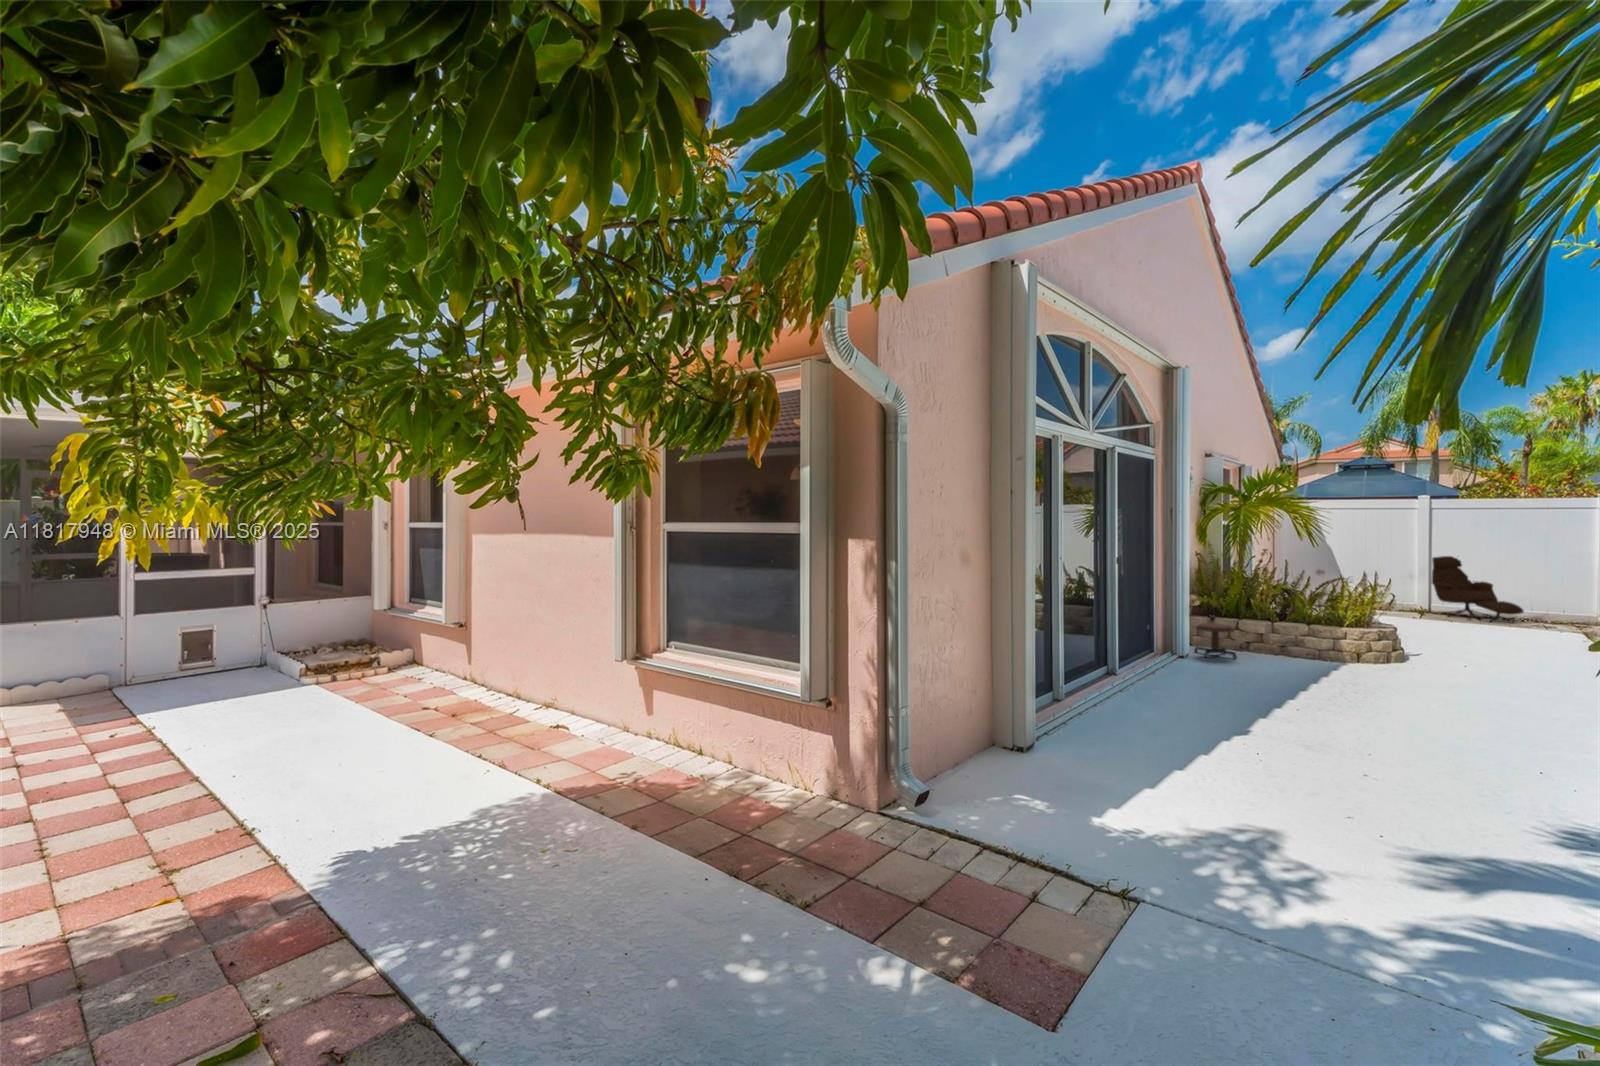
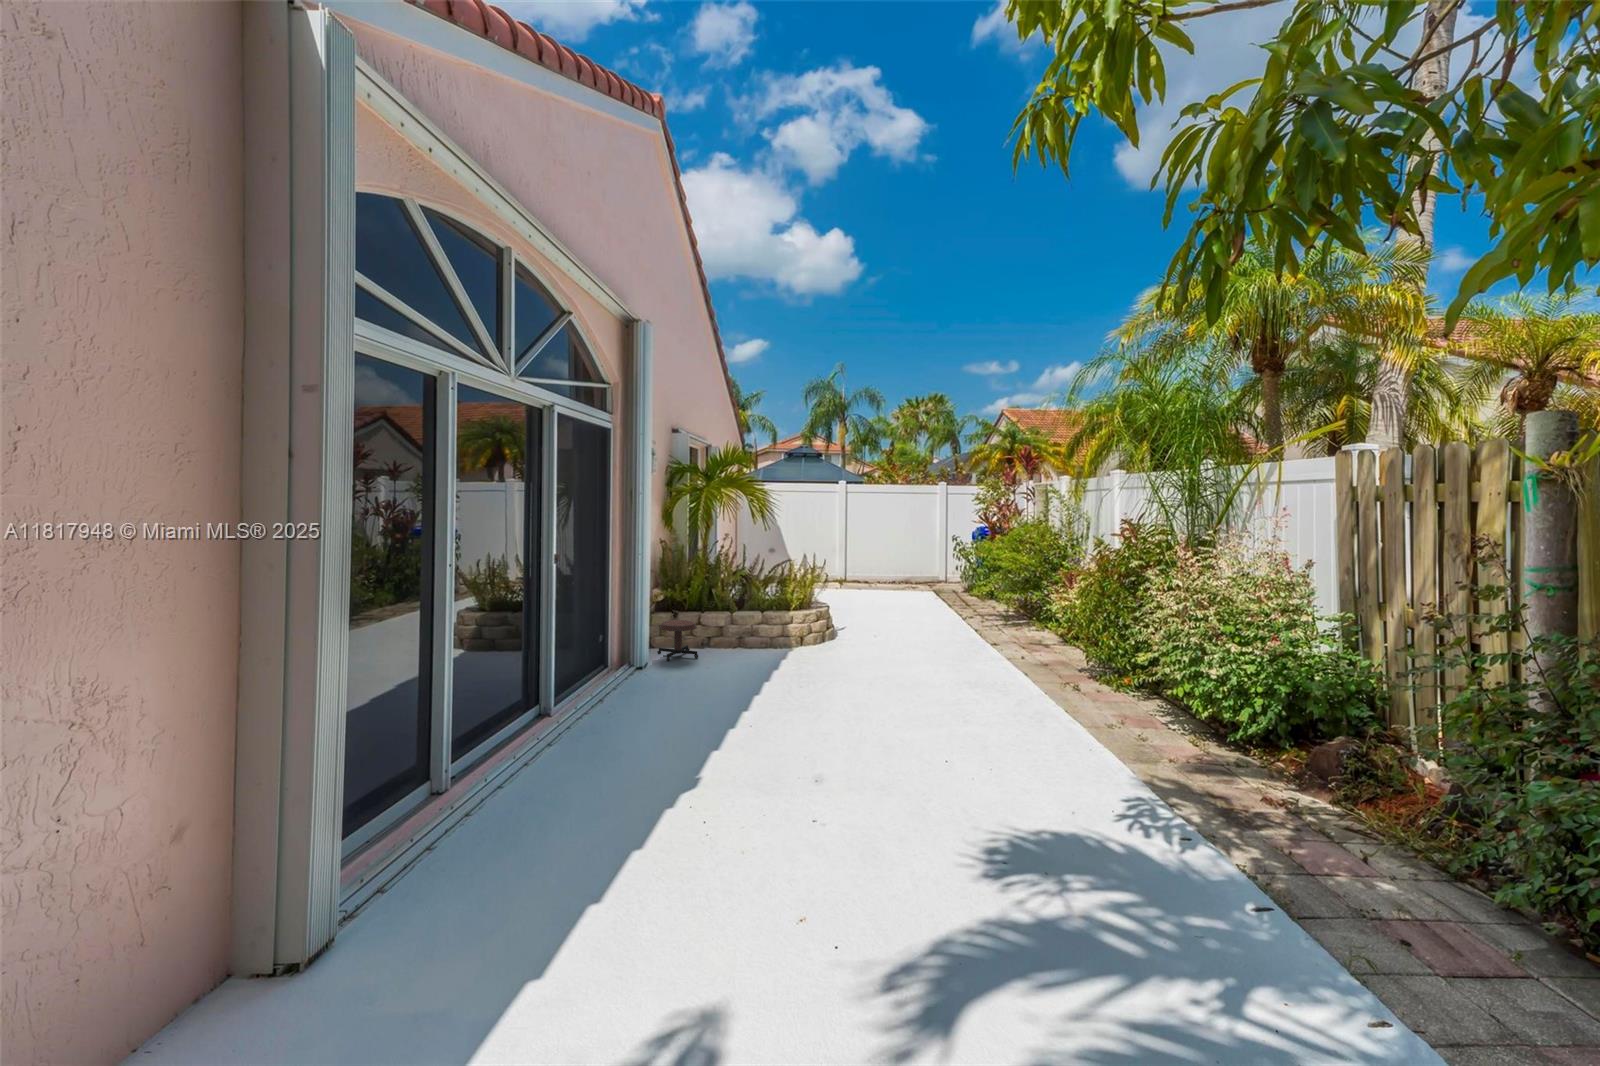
lounge chair: present [1432,556,1524,622] -> none [846,535,901,590]

